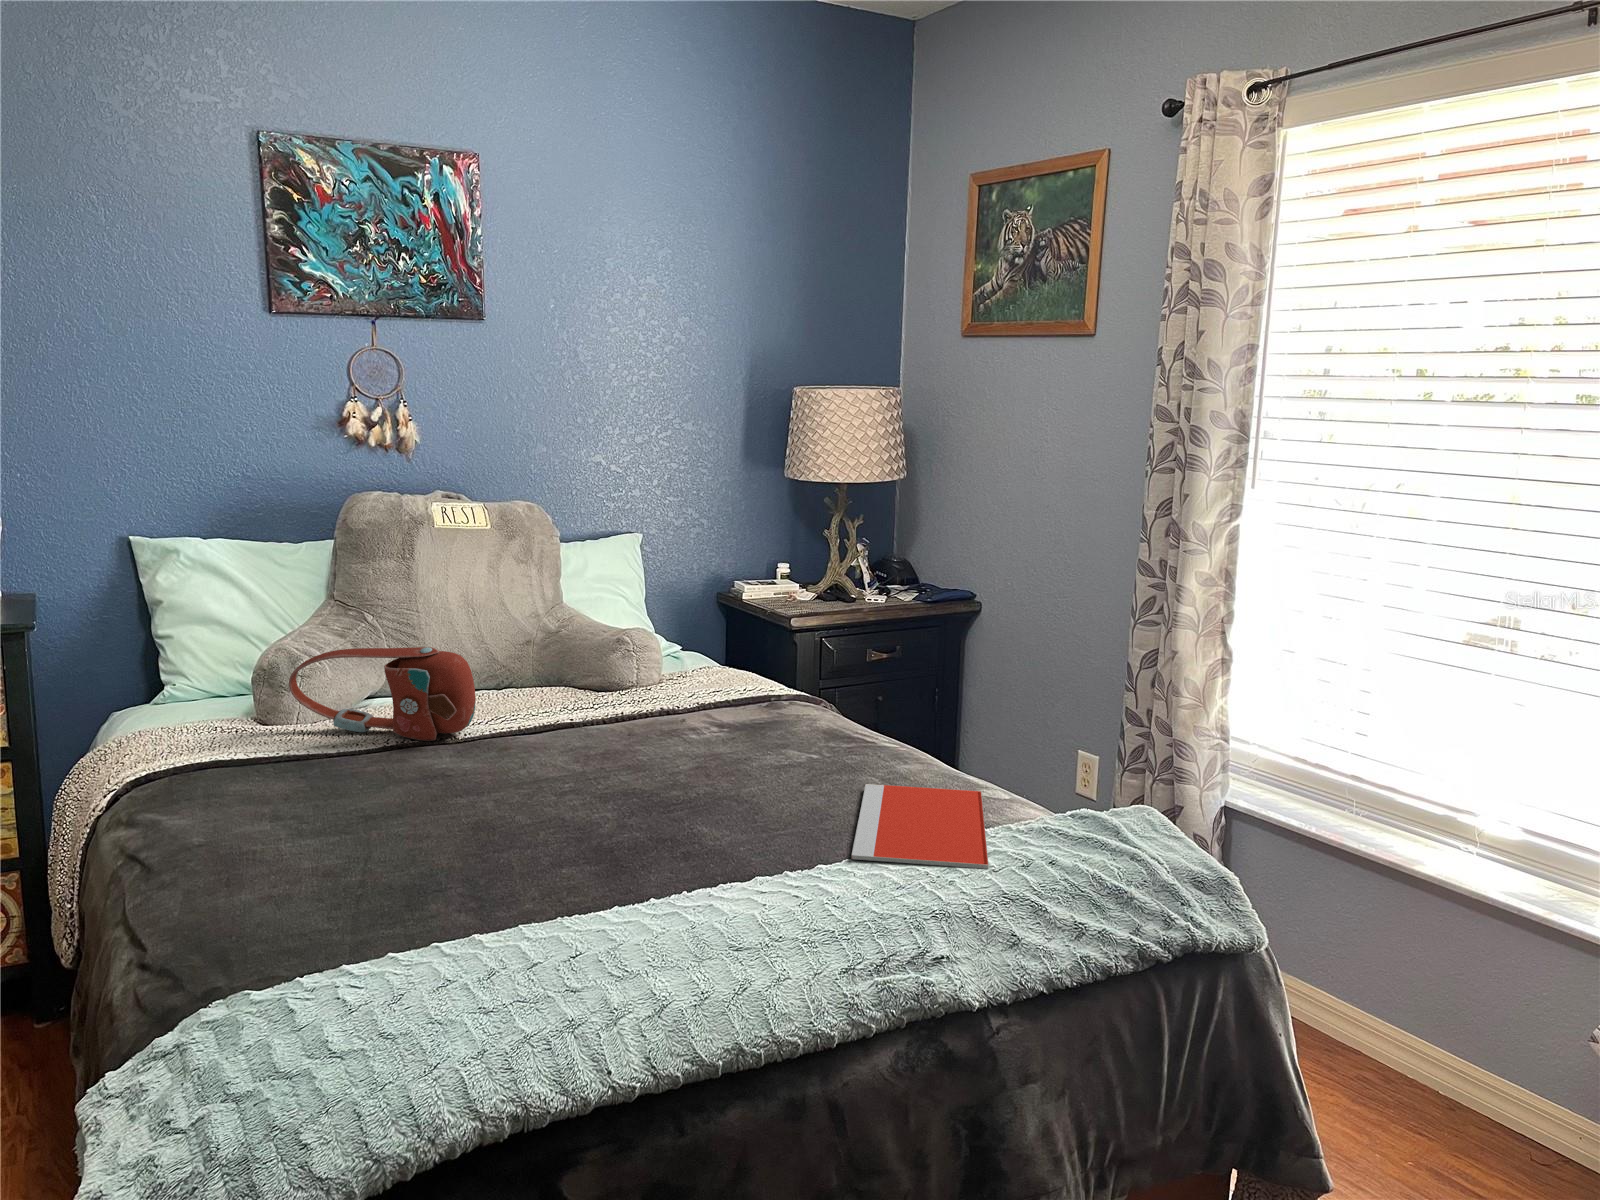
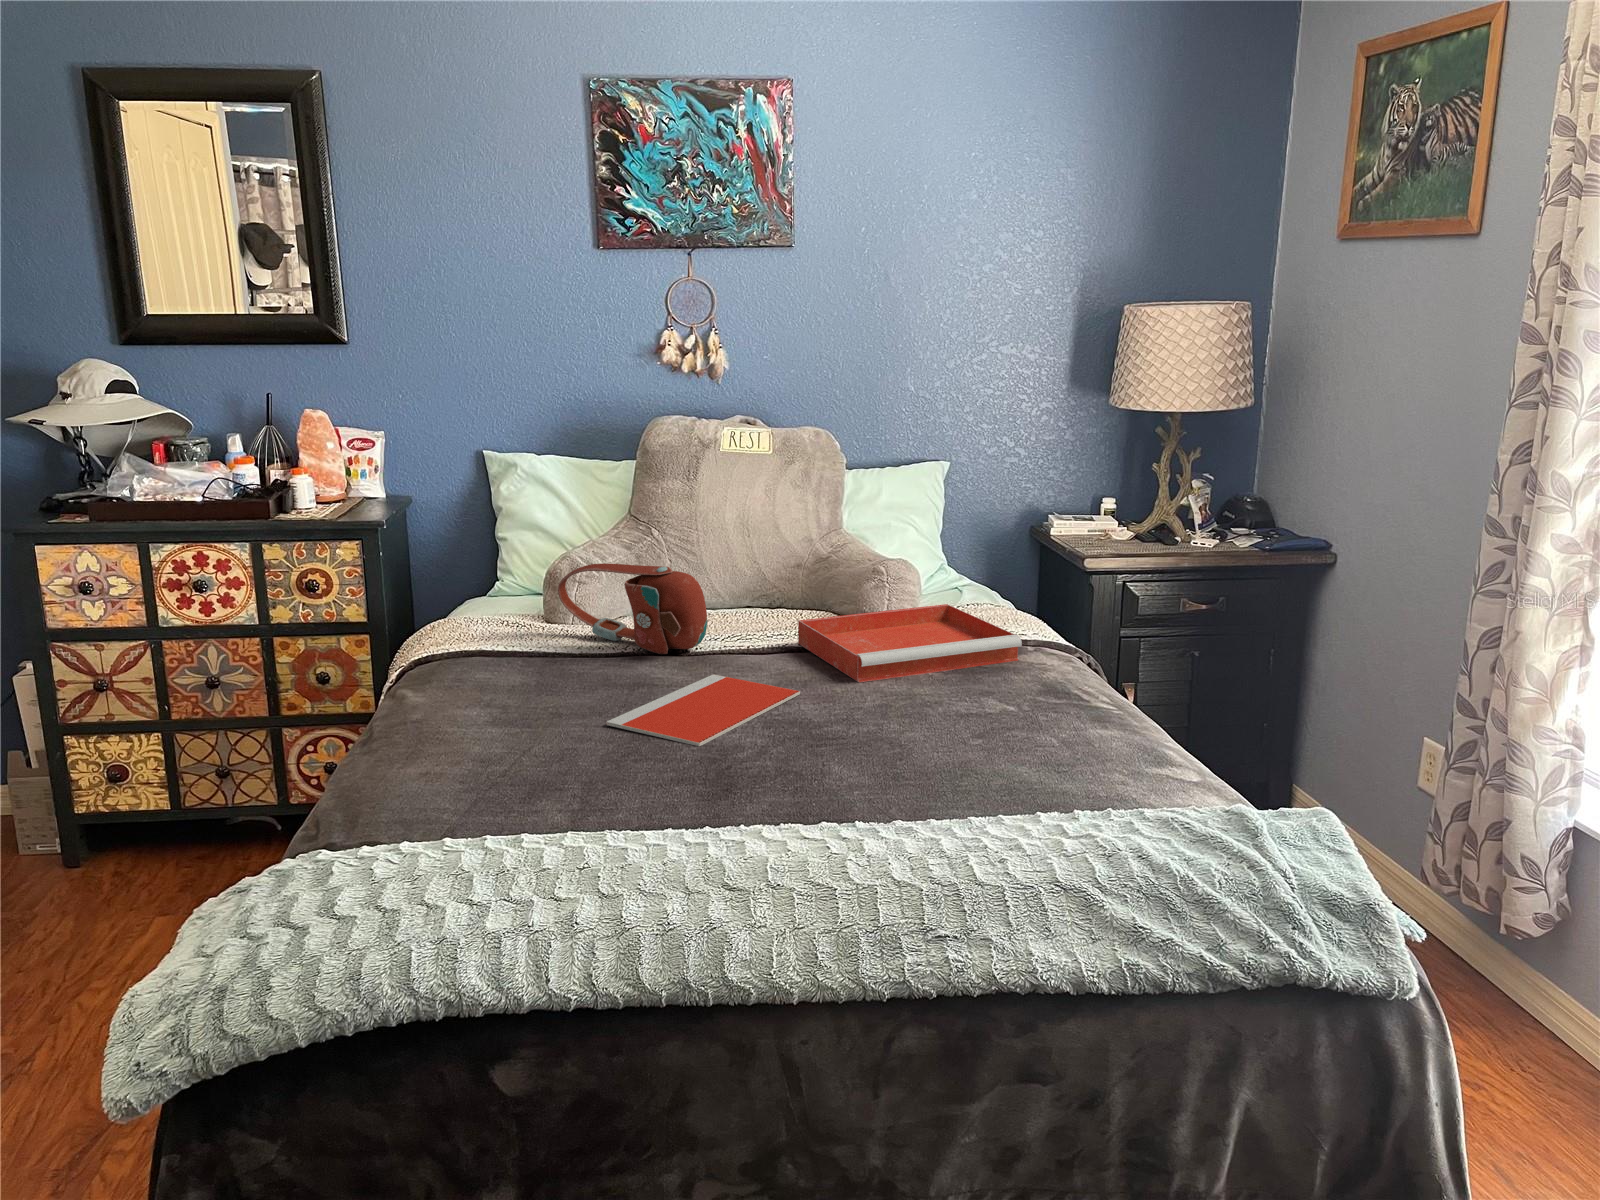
tray: none [567,666,789,747] -> present [798,604,1022,682]
notebook: present [851,784,989,869] -> present [606,674,800,746]

